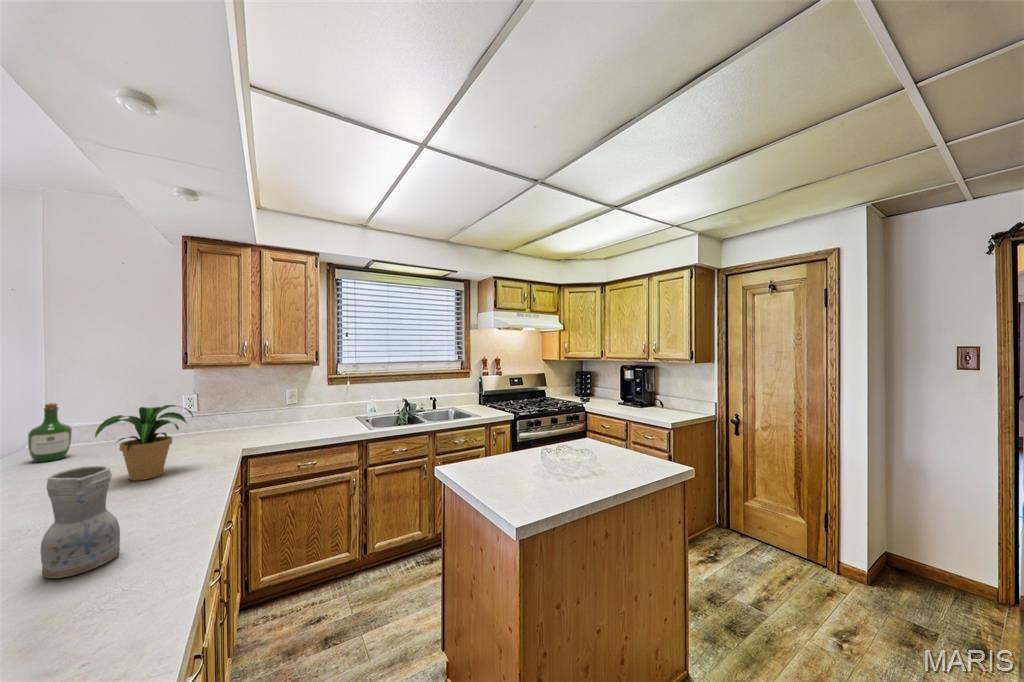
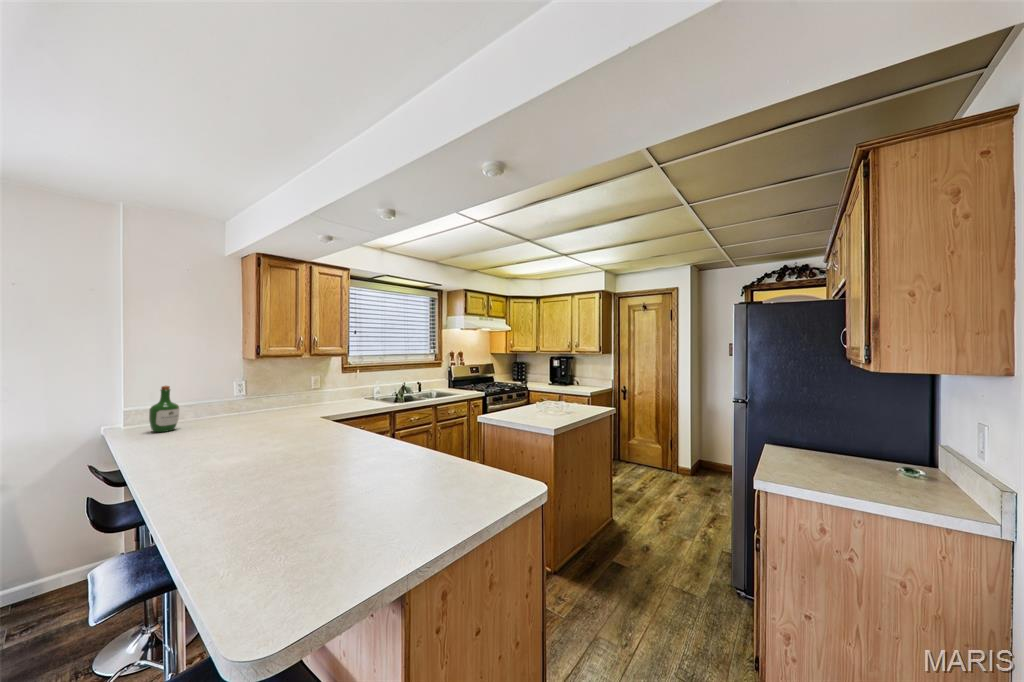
potted plant: present [95,405,193,480] -> none [257,382,315,432]
ceramic pitcher: present [41,466,120,578] -> none [347,403,381,455]

